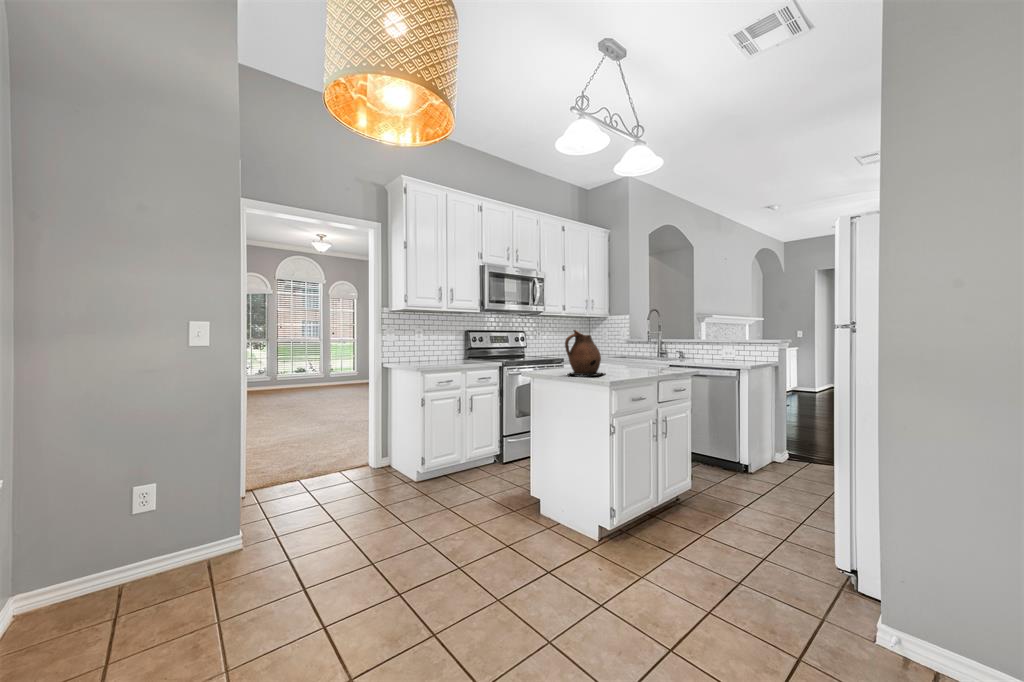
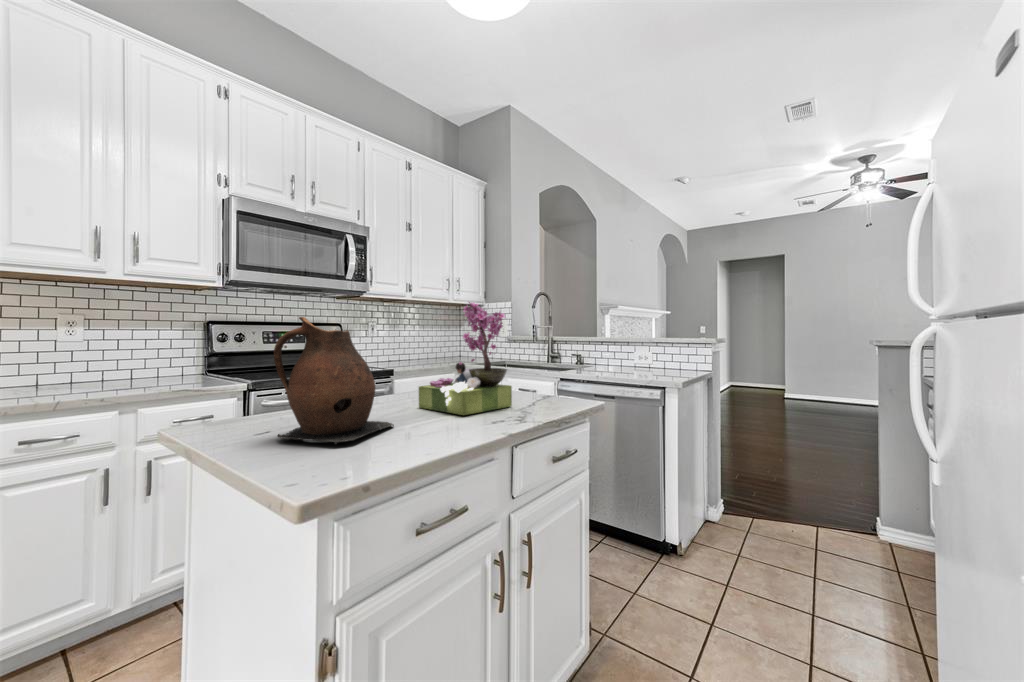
flower arrangement: none [607,320,651,372] -> present [419,302,512,415]

